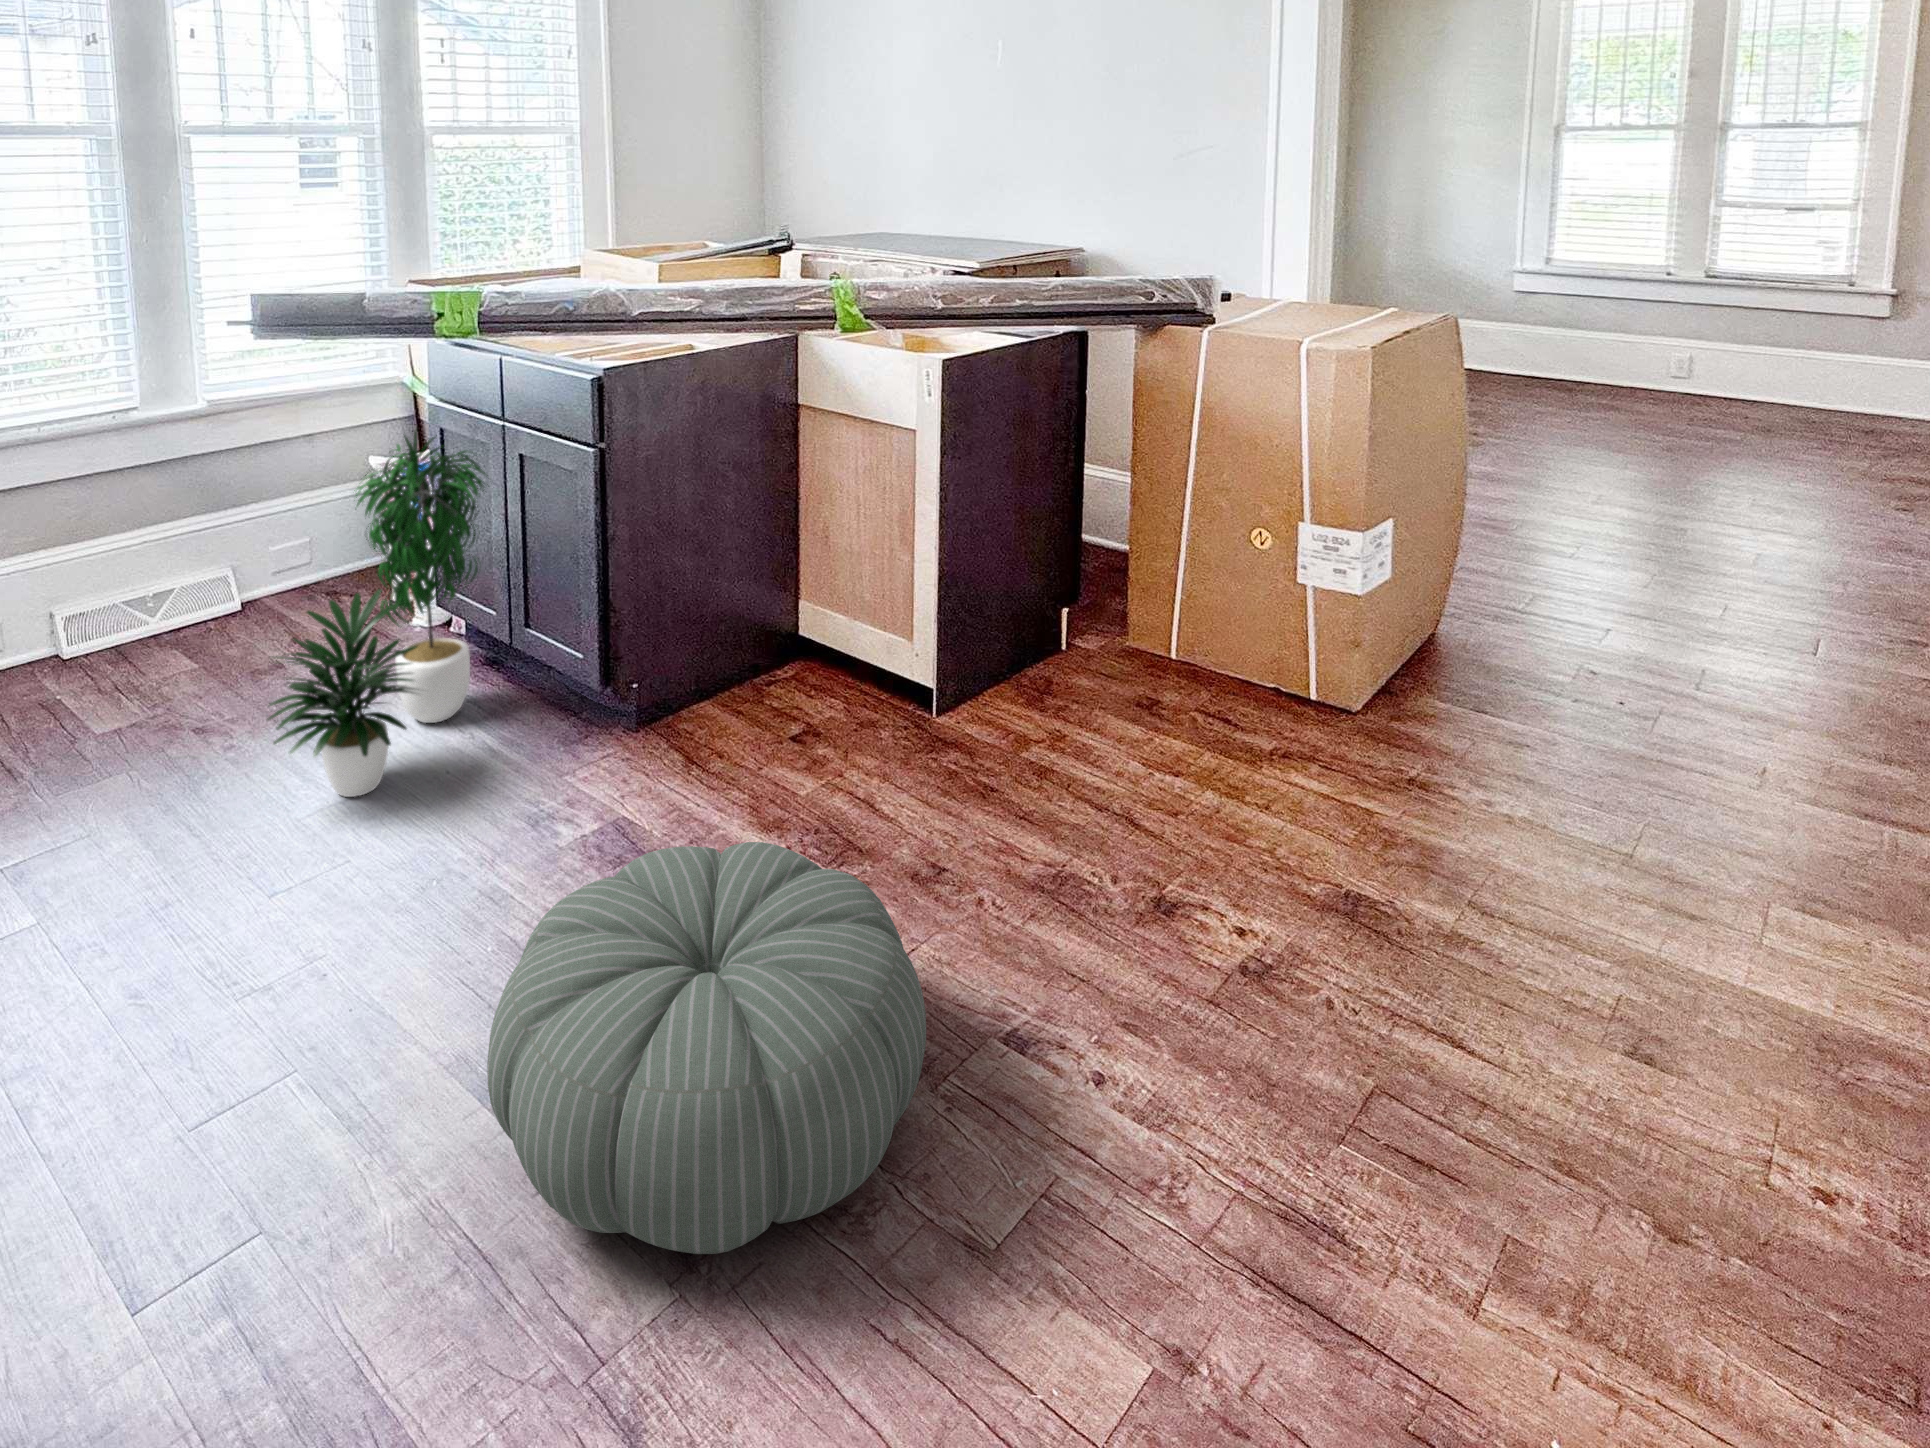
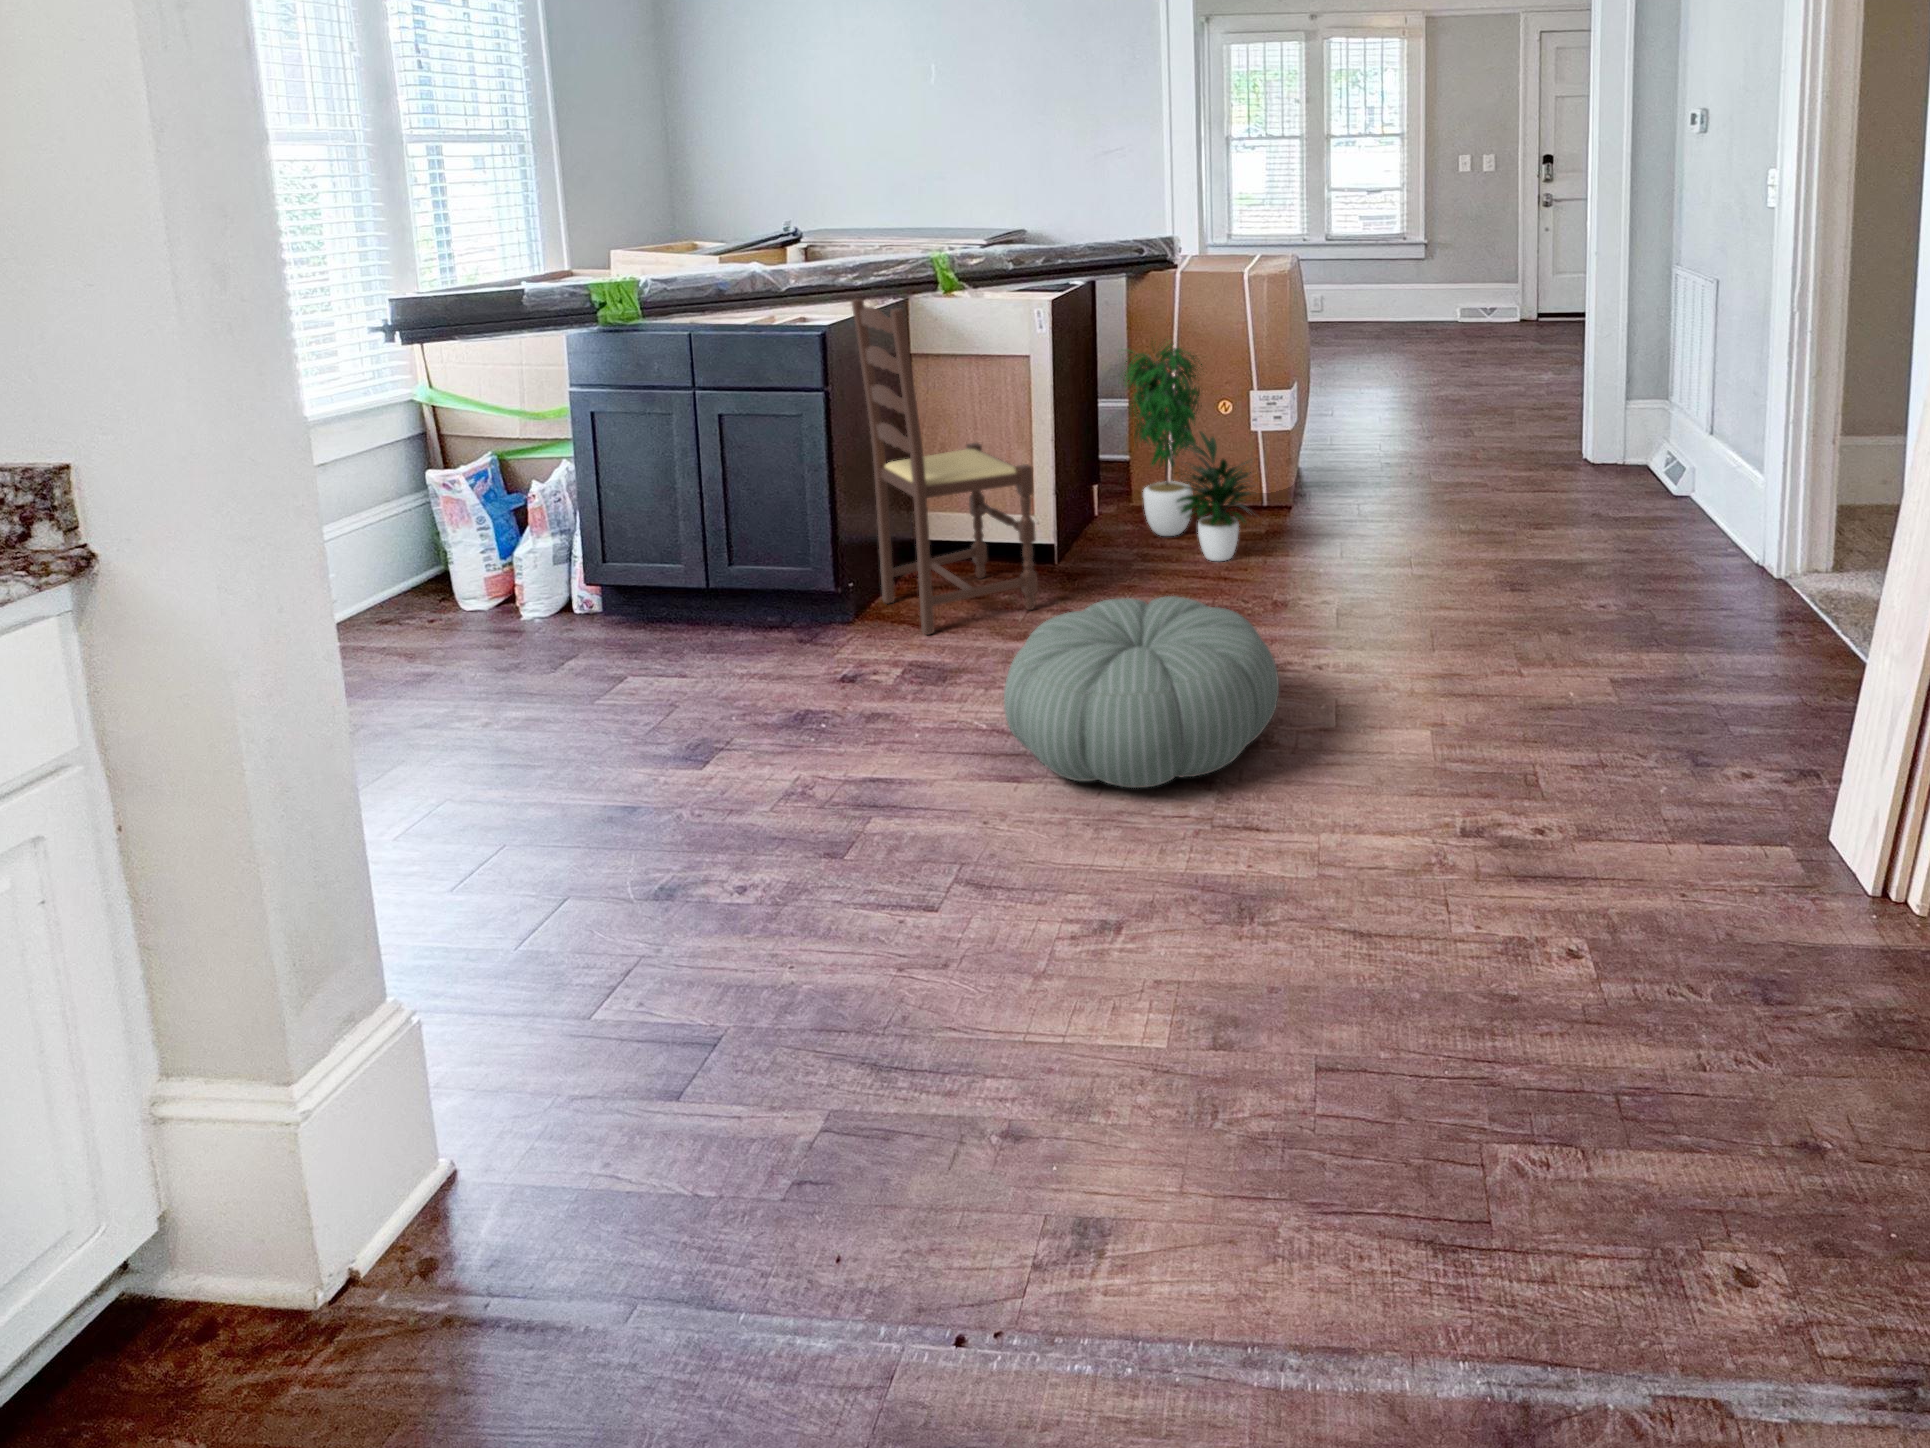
dining chair: none [673,333,858,775] -> present [852,299,1038,635]
potted plant: present [268,430,488,797] -> present [1122,343,1252,561]

